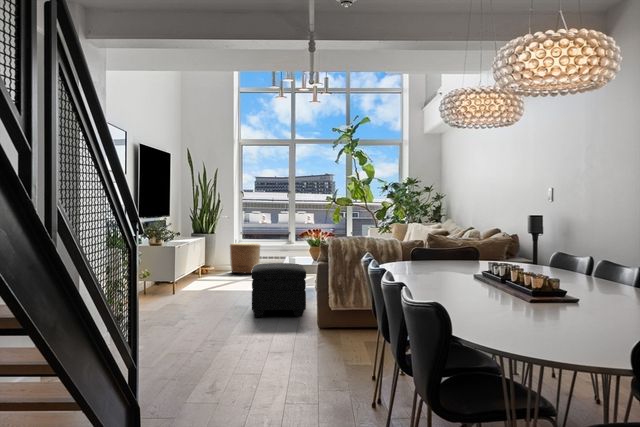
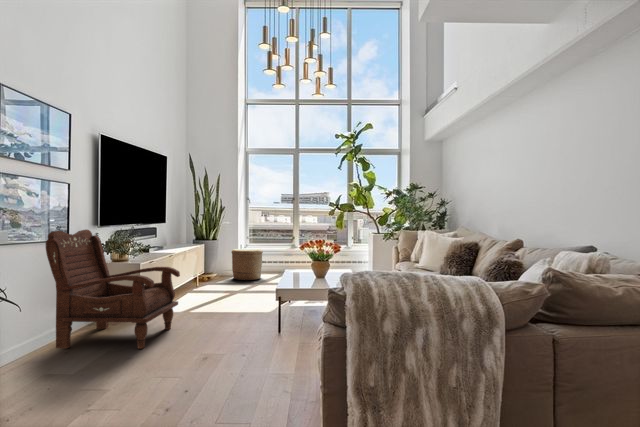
armchair: none [117,220,206,306] -> present [46,230,180,349]
ottoman: present [252,263,306,317] -> none [217,290,303,385]

